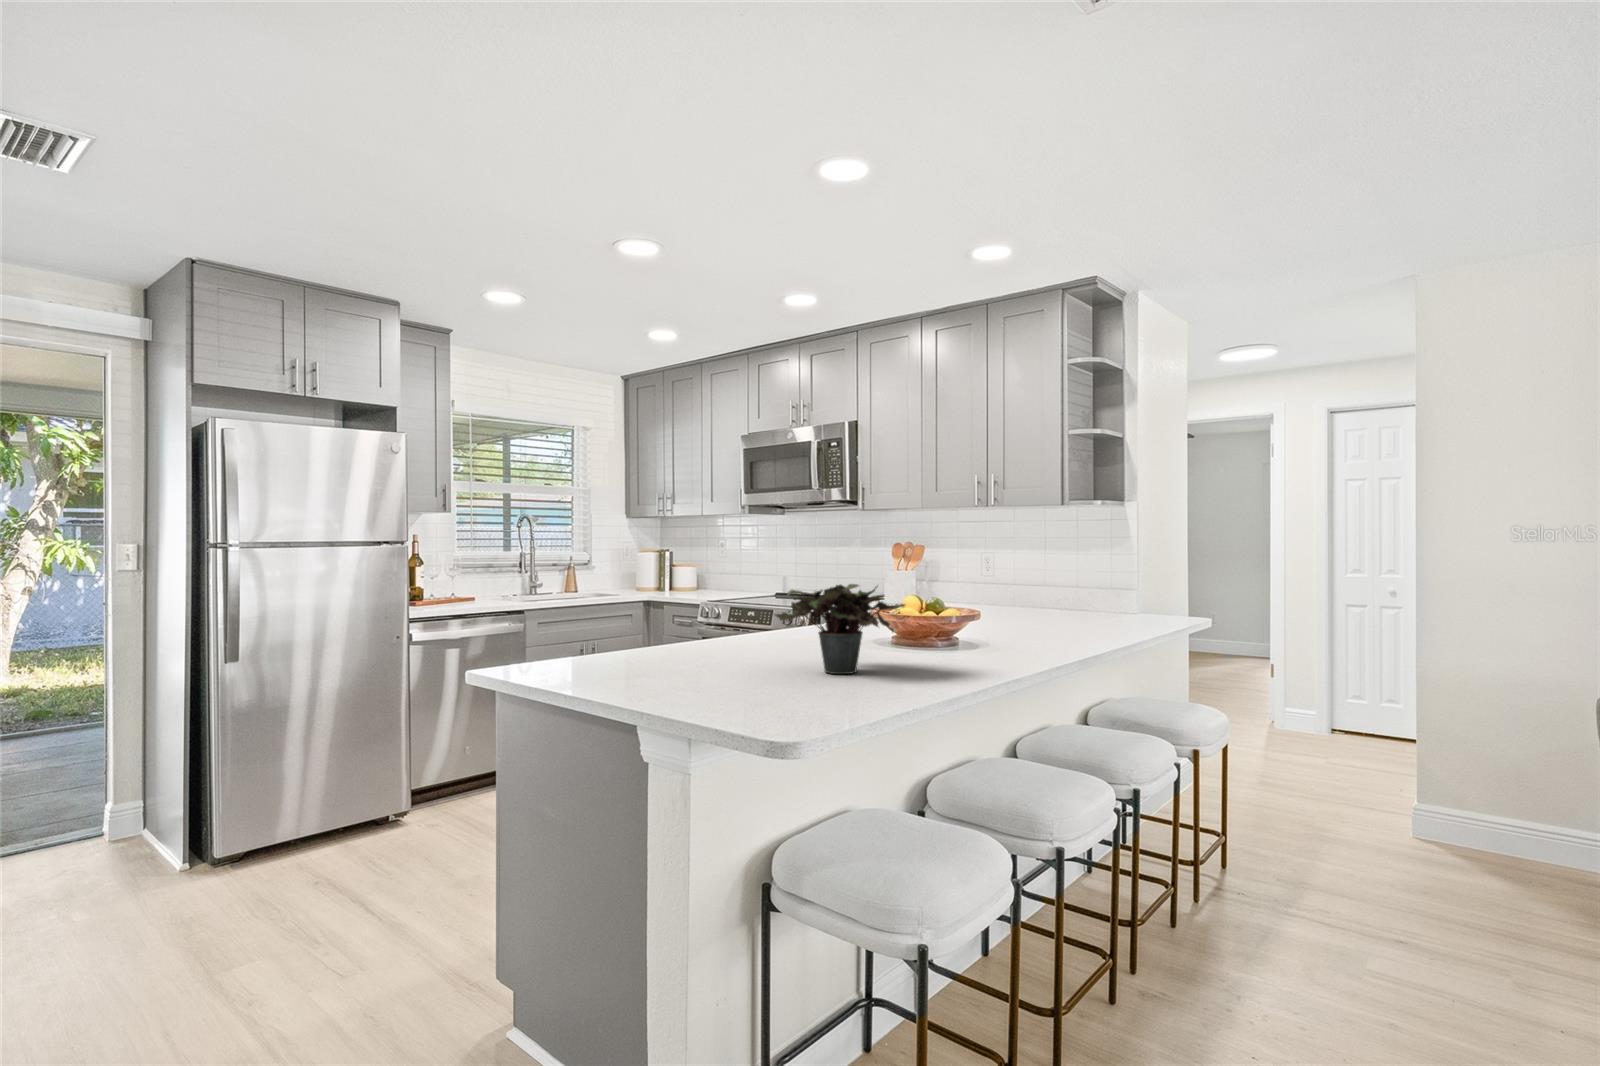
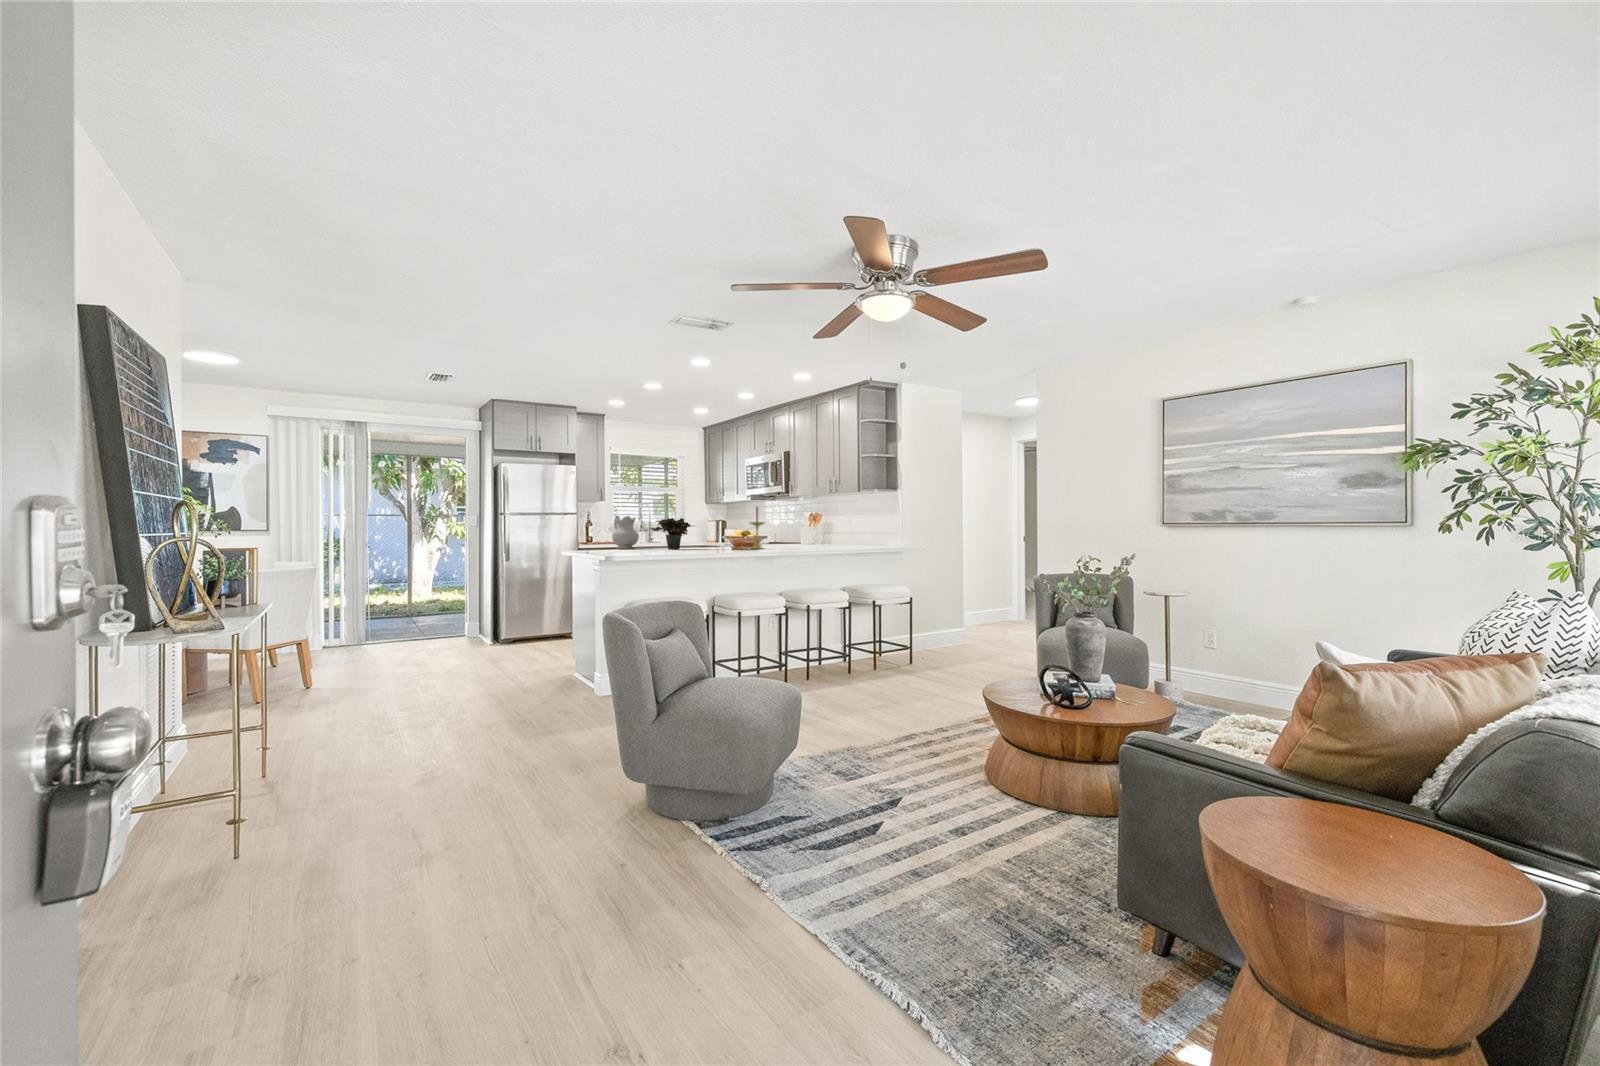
candle: none [989,546,1045,659] -> present [750,507,764,549]
ceramic pitcher: none [638,573,715,671] -> present [612,516,639,549]

